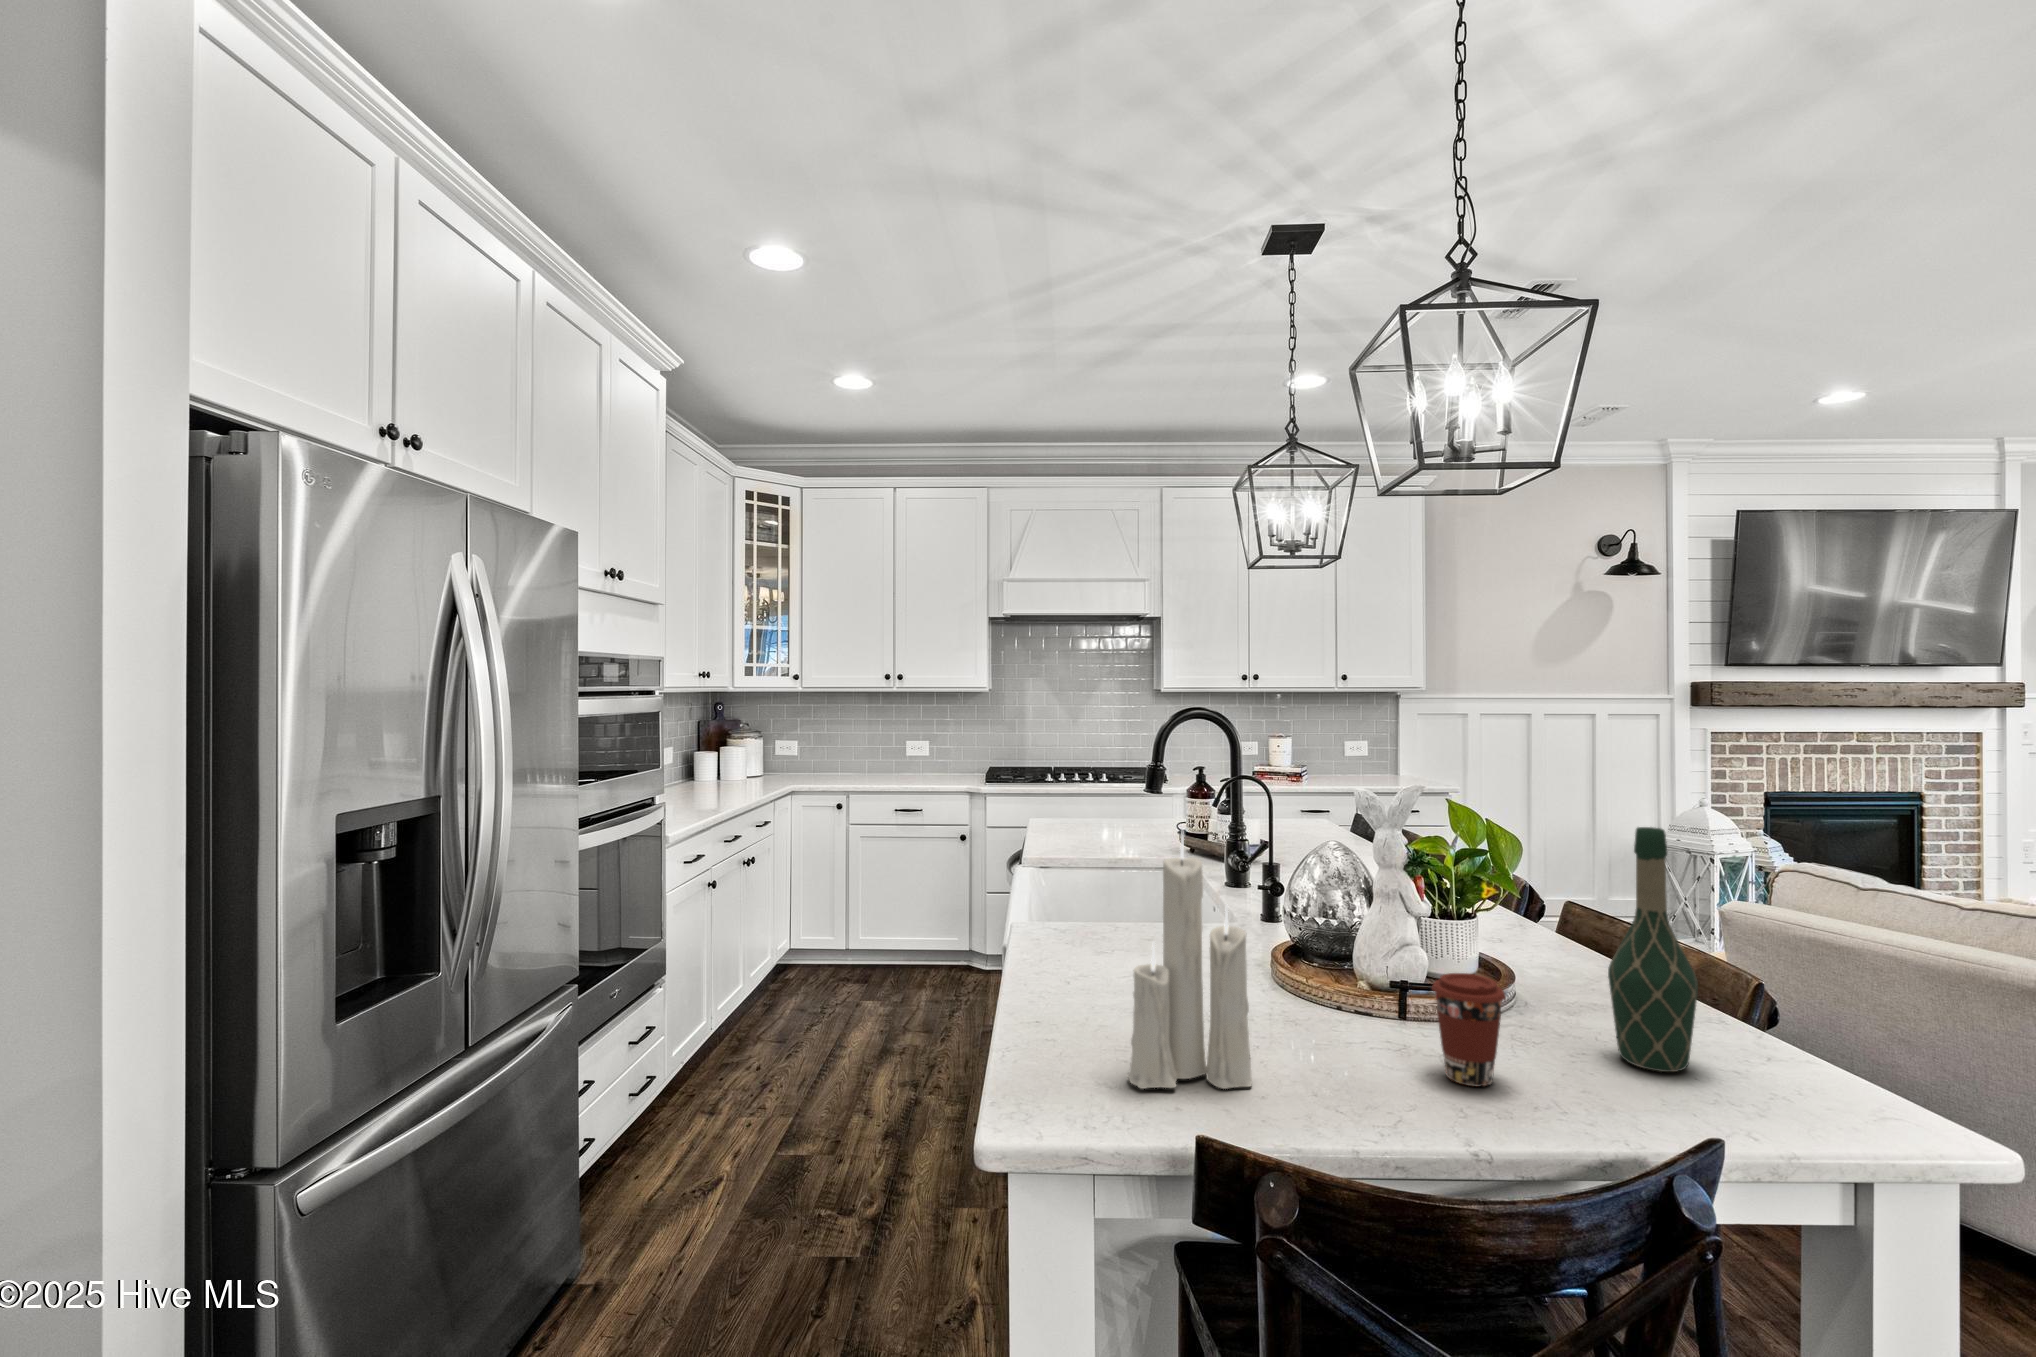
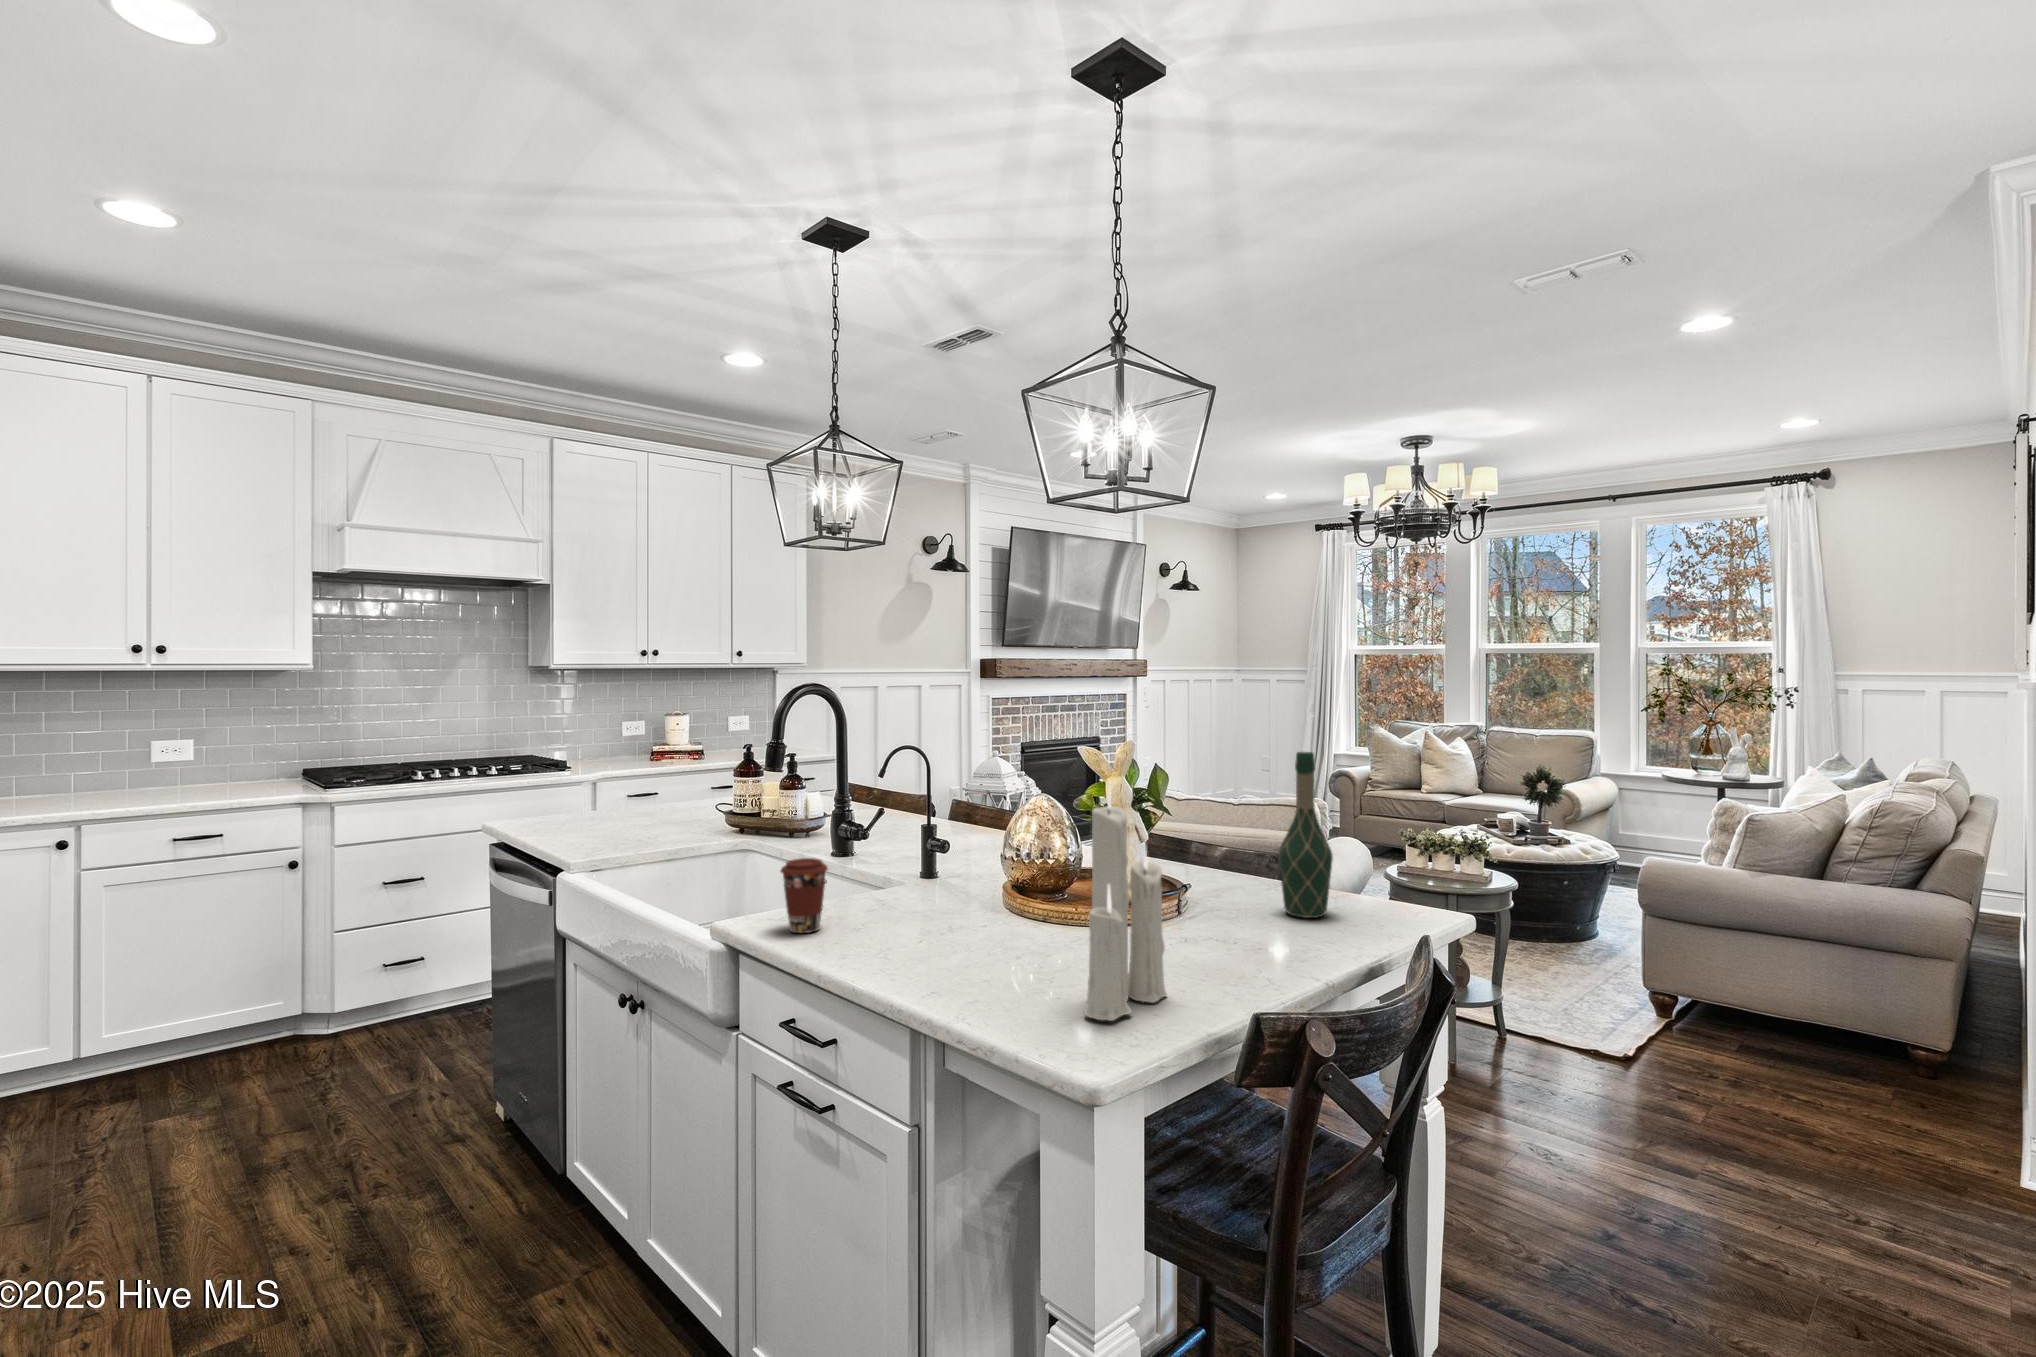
coffee cup: present [1432,973,1506,1087] -> present [781,858,828,933]

